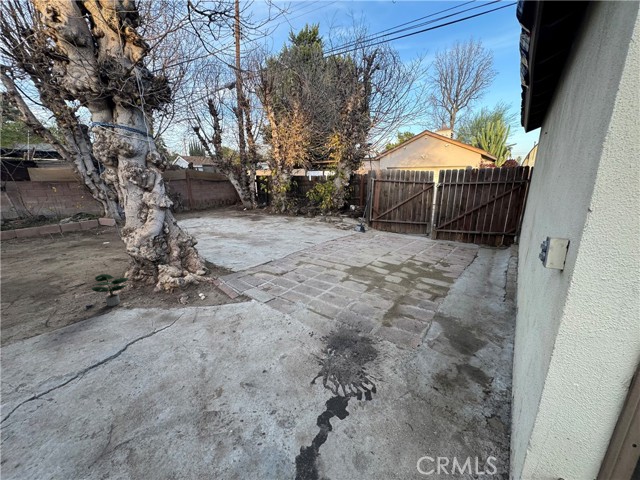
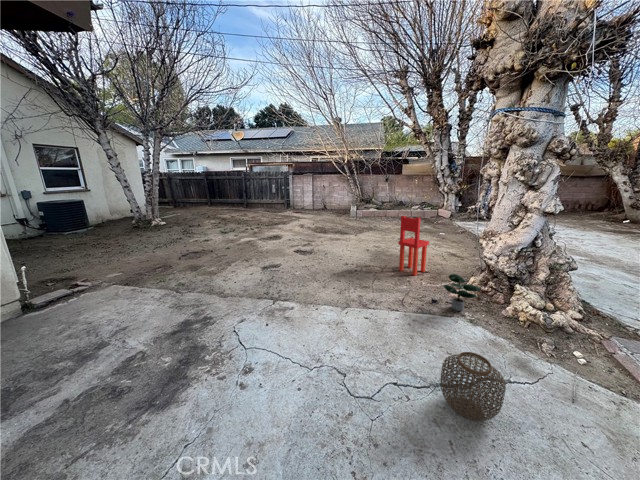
chair: none [14,228,78,295] -> present [398,216,429,275]
woven basket: none [73,326,136,382] -> present [440,352,506,421]

